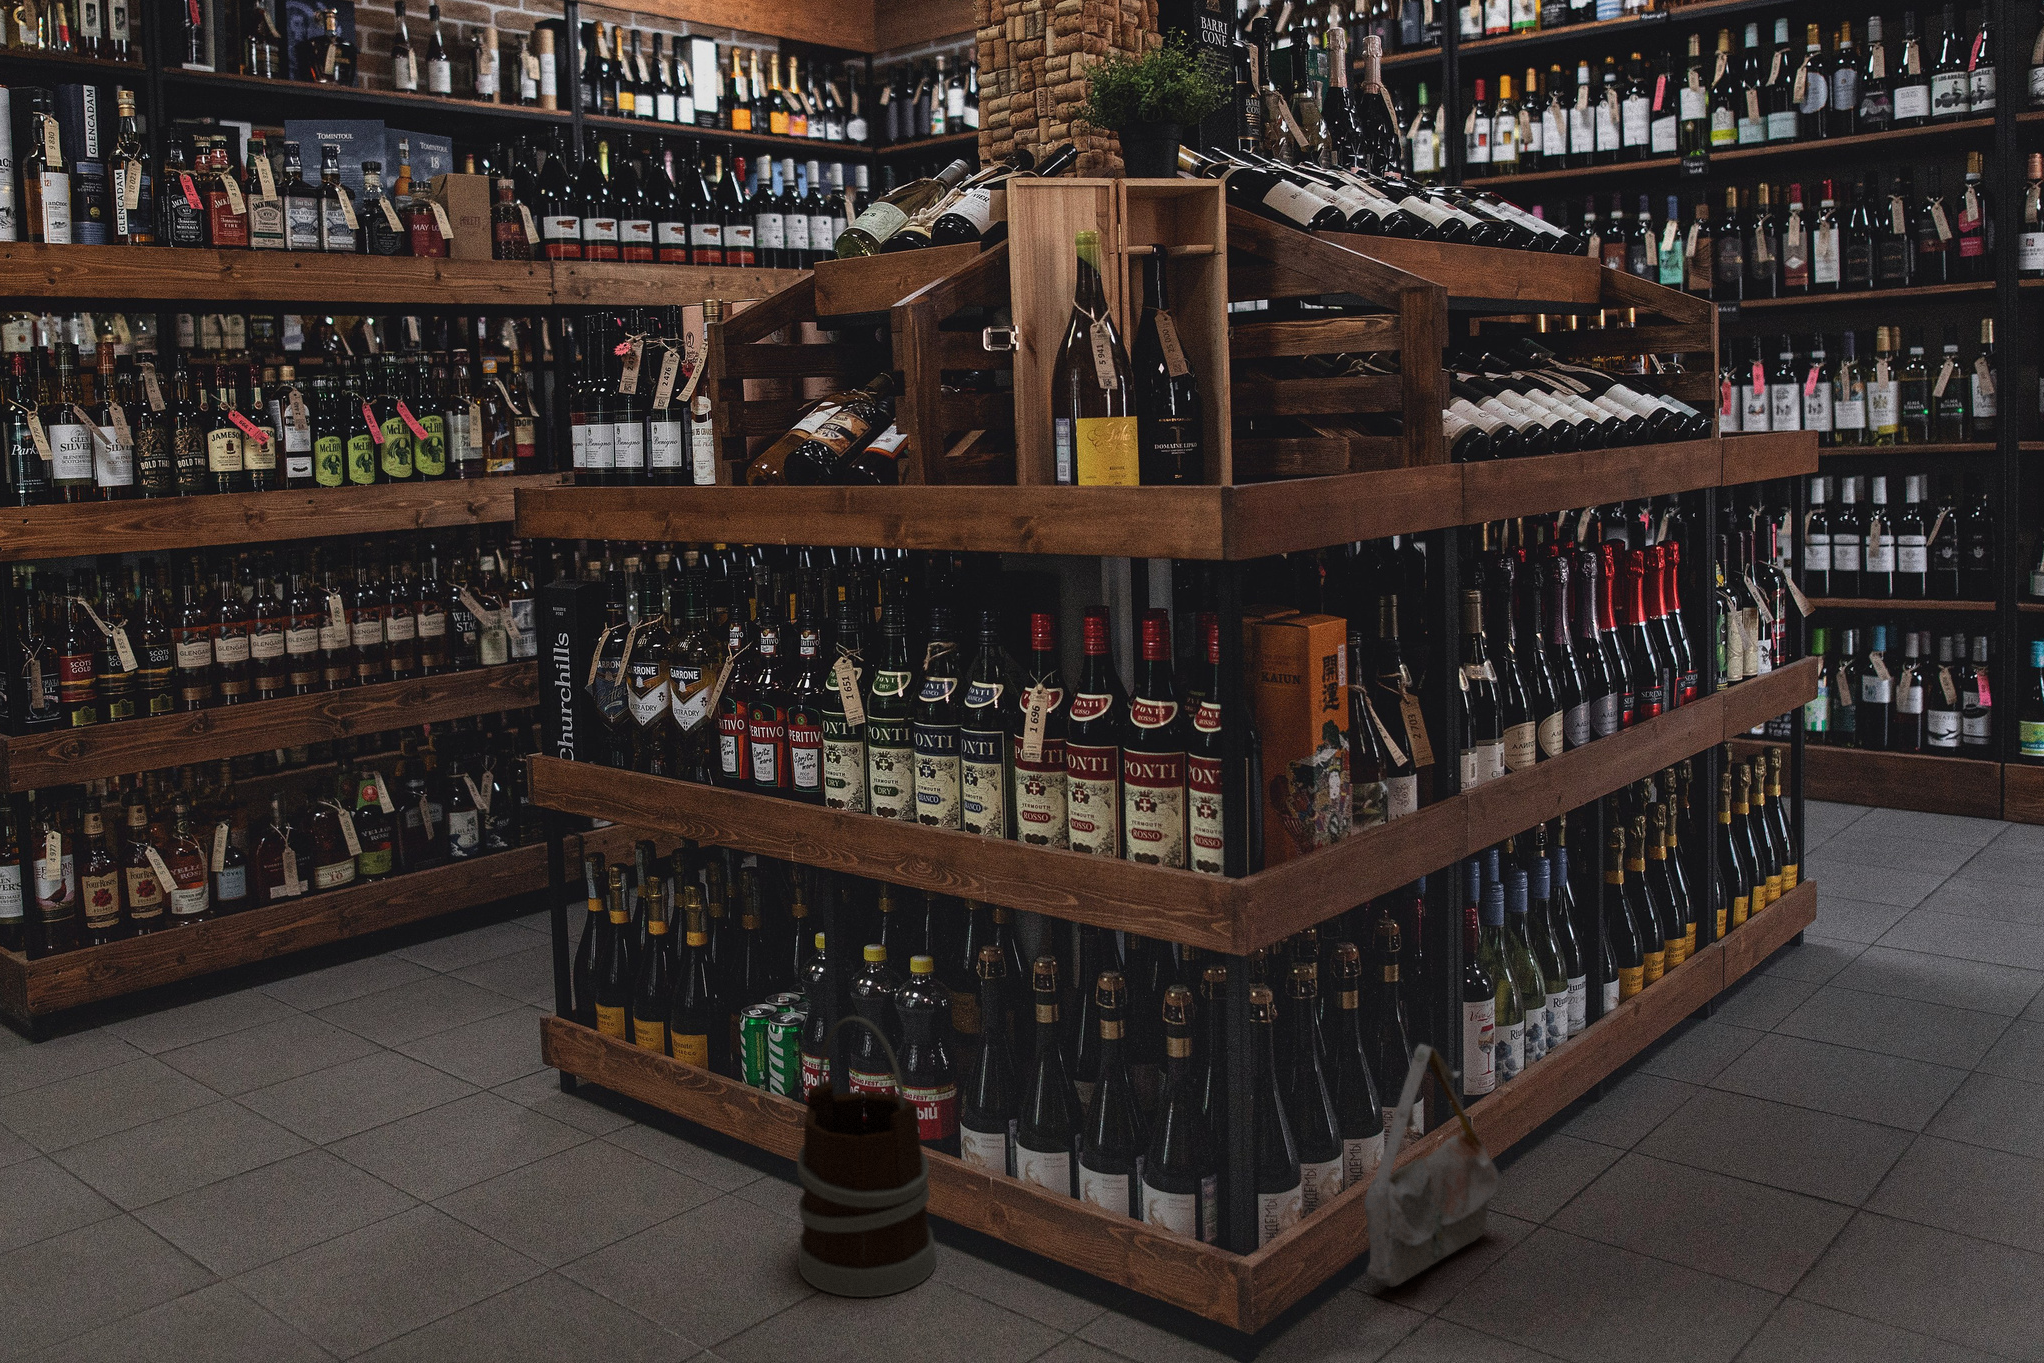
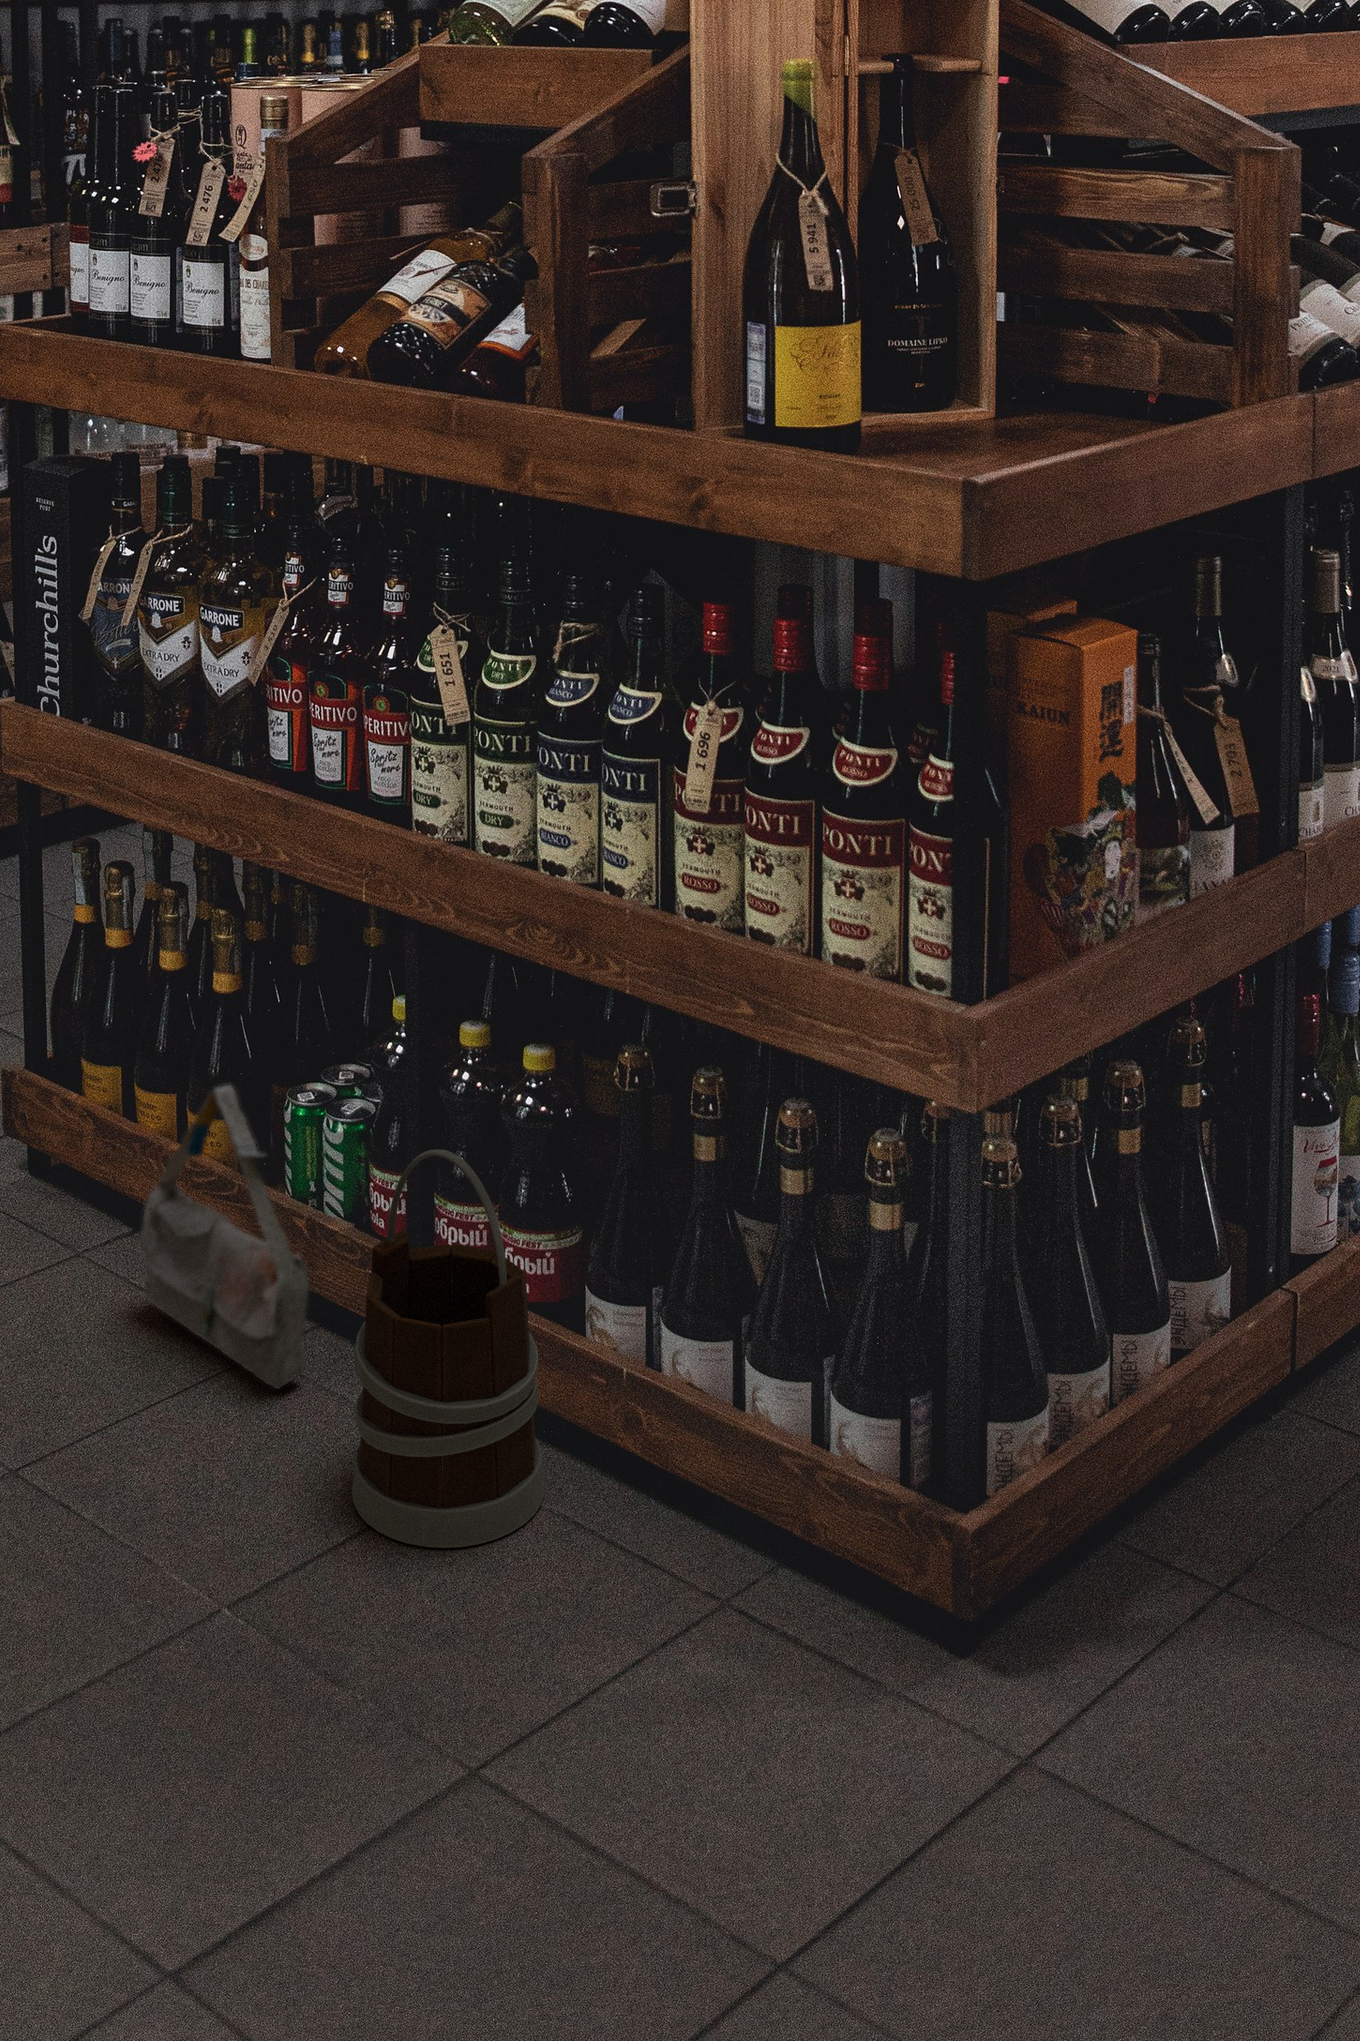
bag: present [1364,1044,1503,1287] -> present [140,1085,309,1389]

